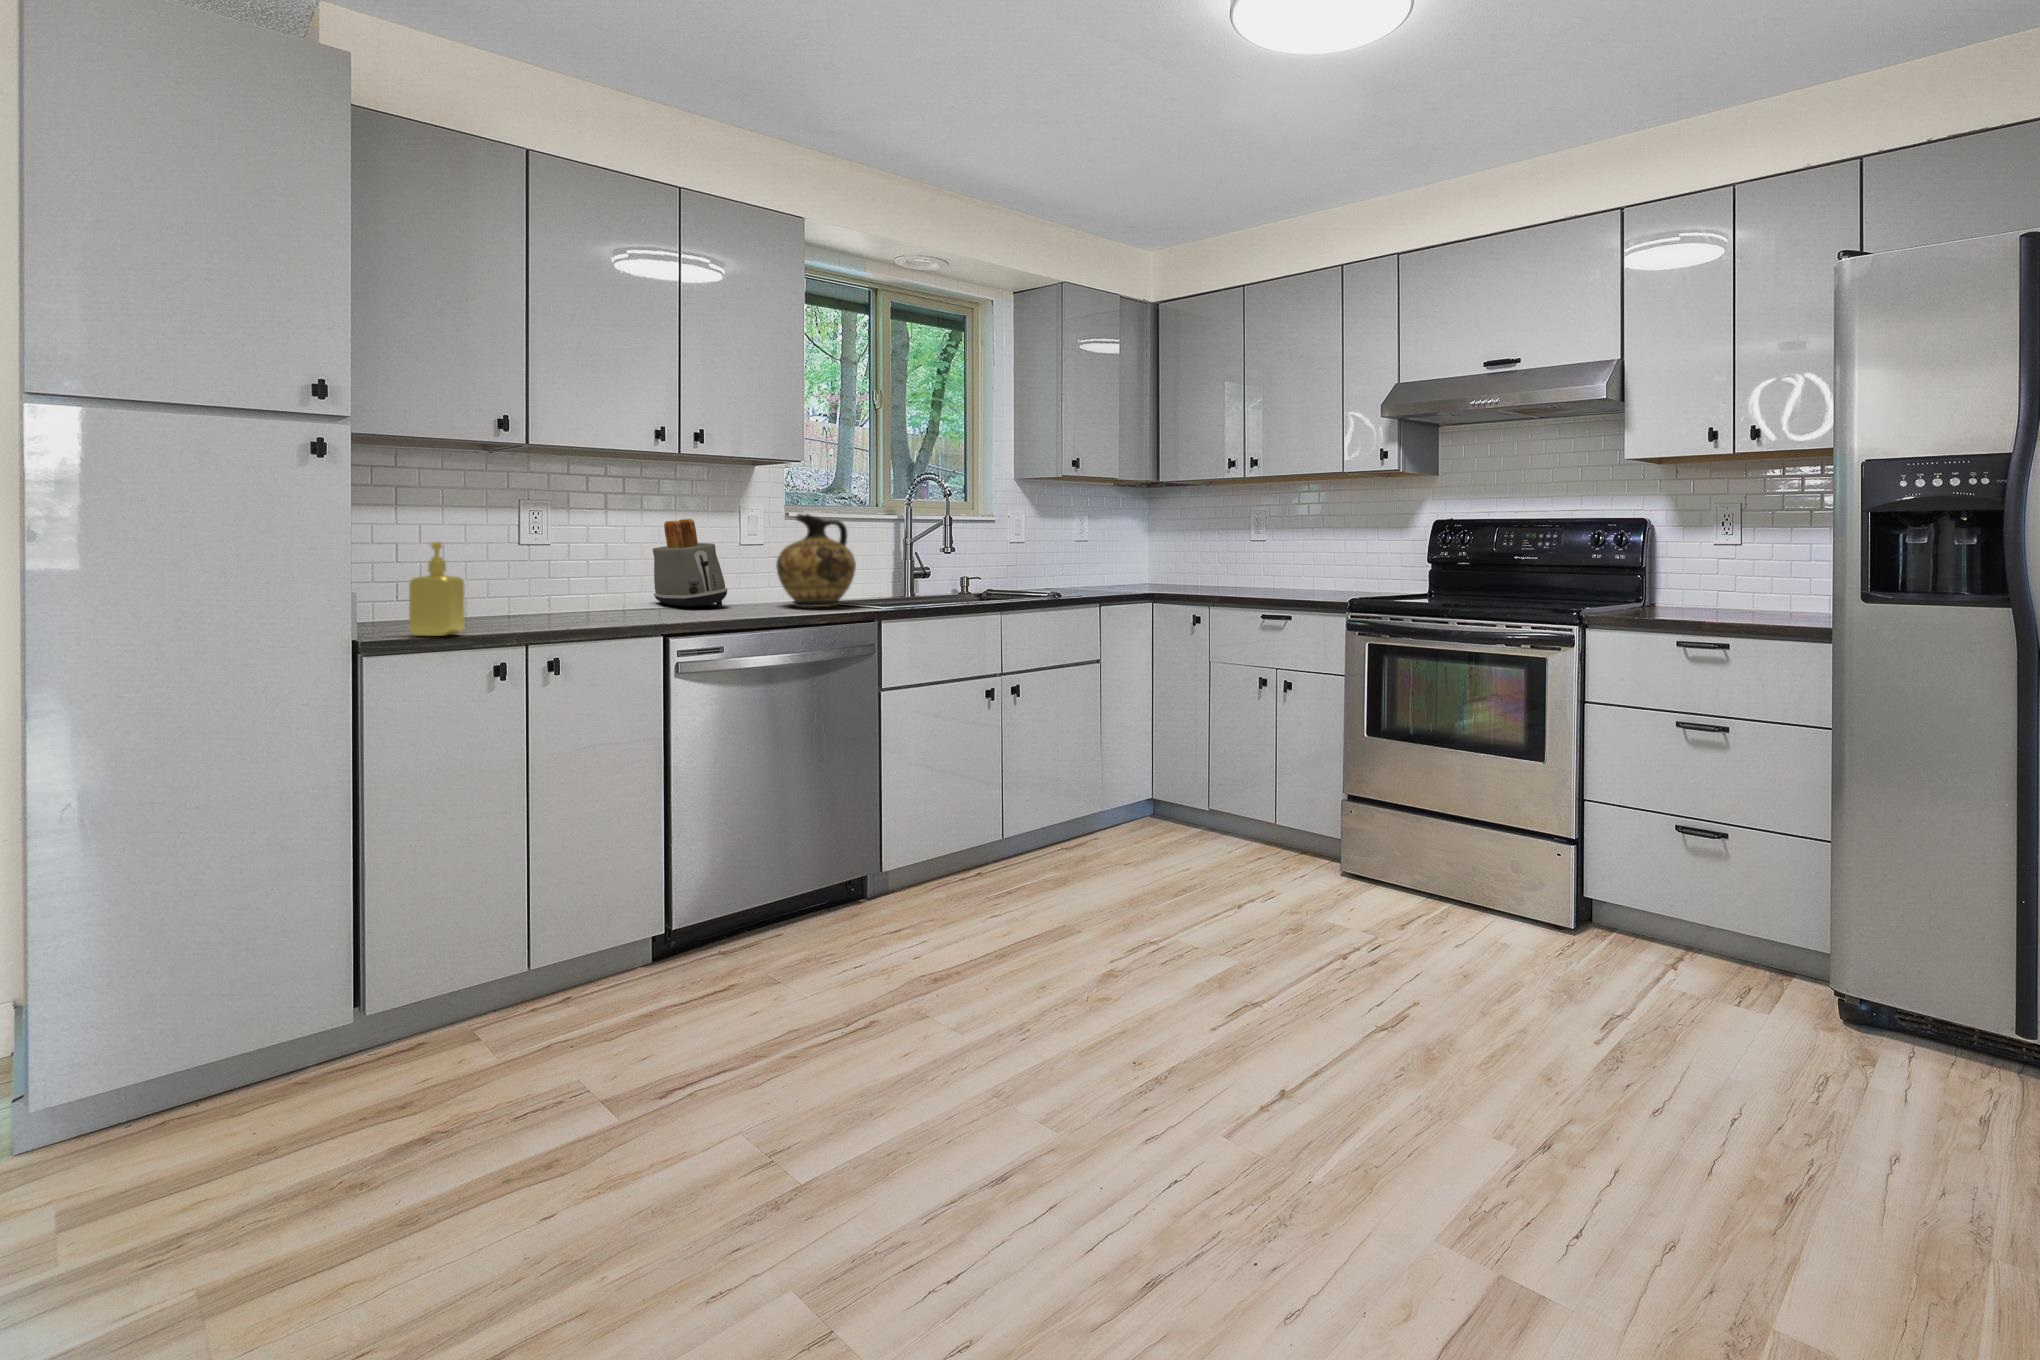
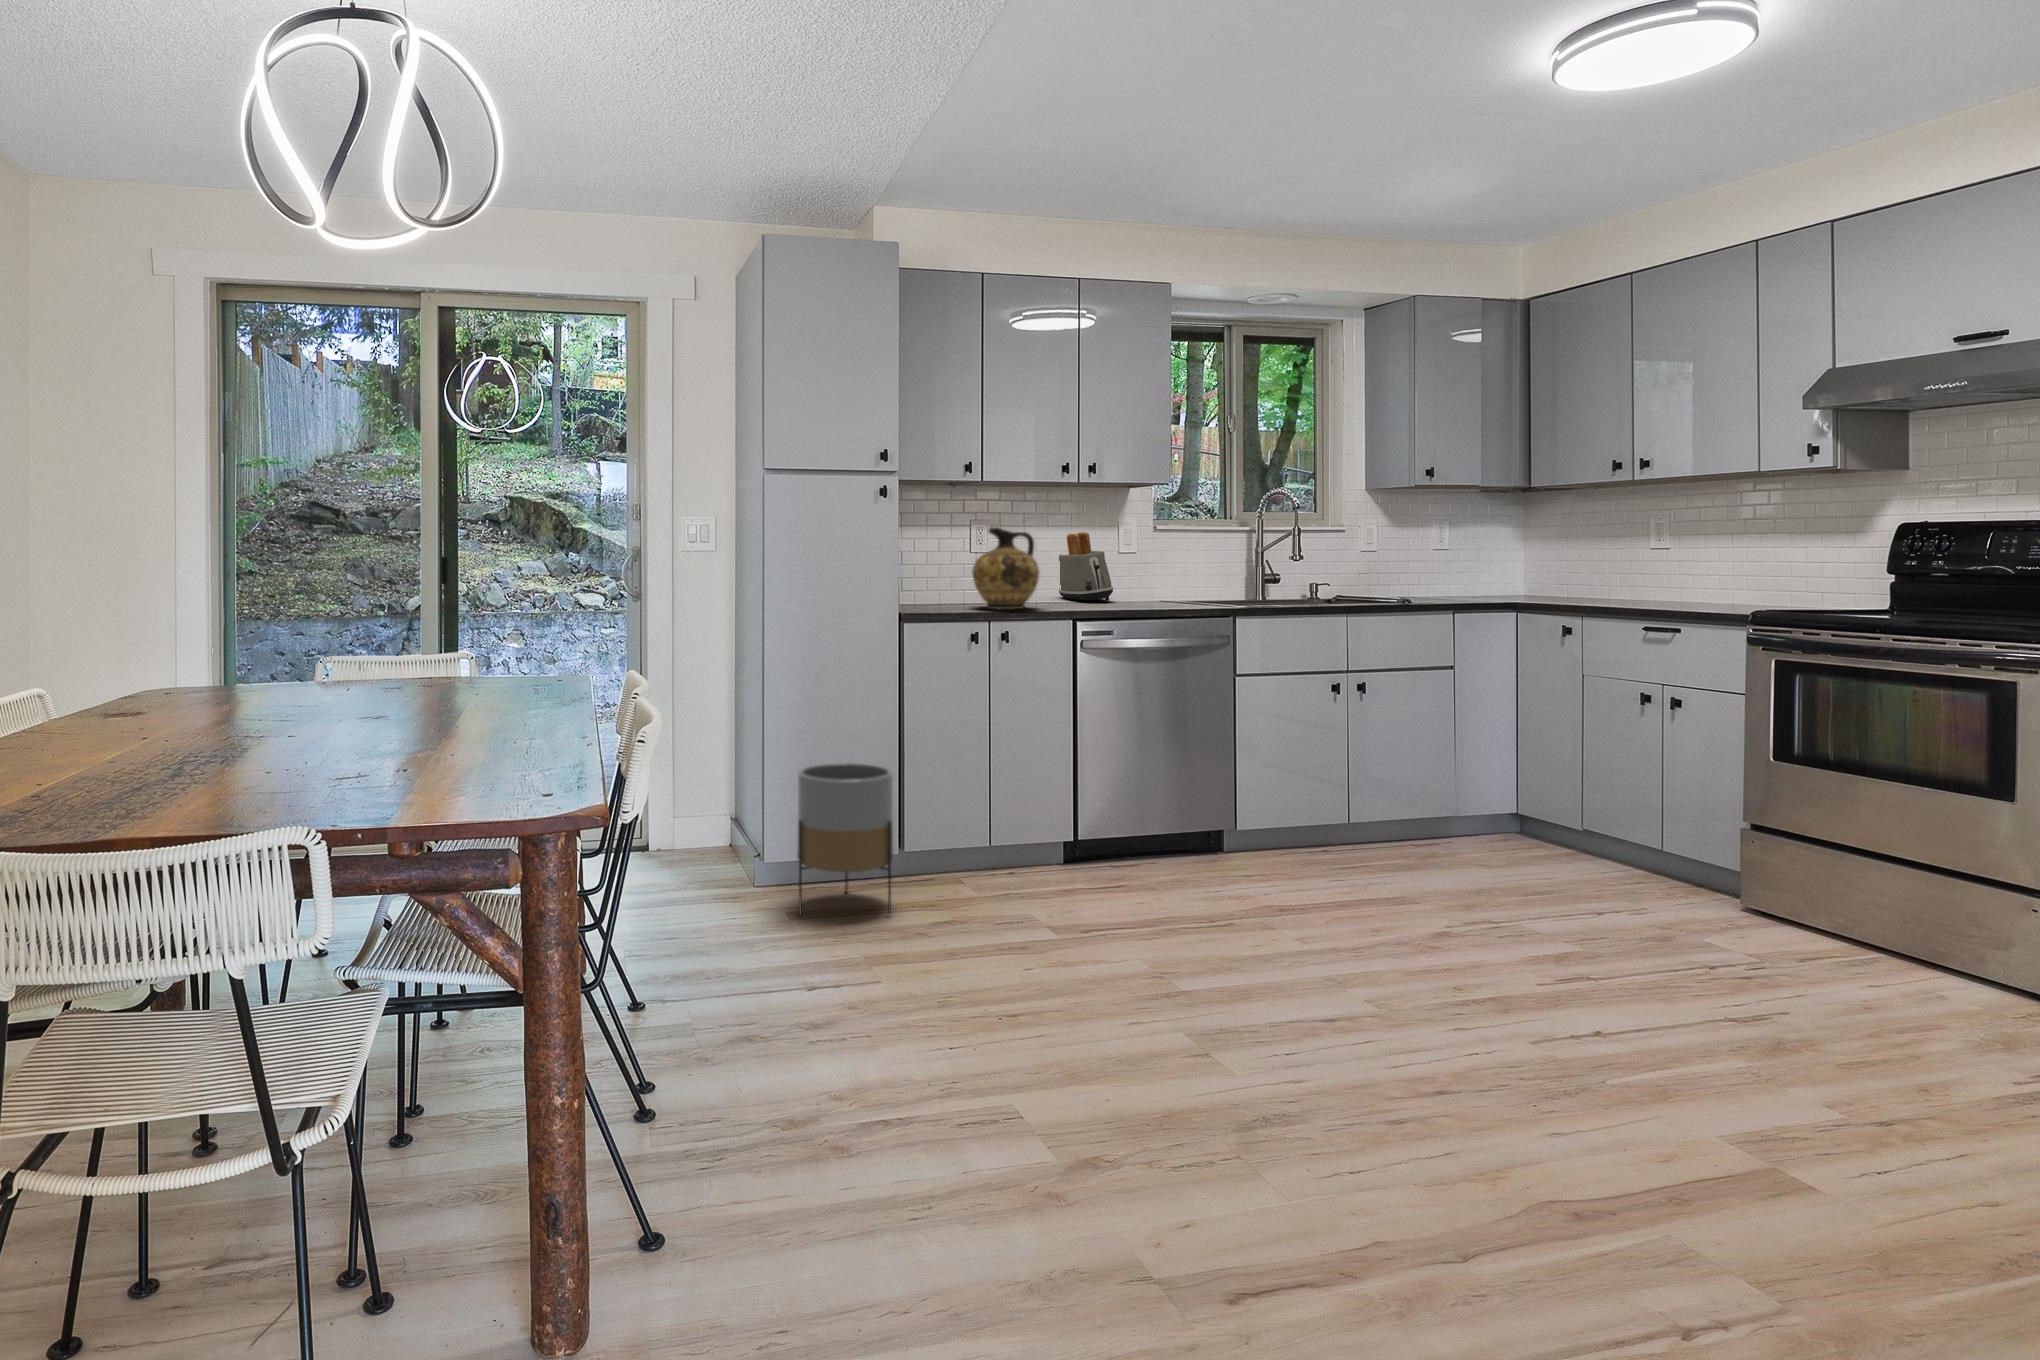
ceramic jug: present [776,514,856,607] -> present [972,527,1039,609]
soap dispenser: present [409,542,465,636] -> none [918,550,949,613]
planter: none [132,887,346,1181] -> present [797,763,893,915]

